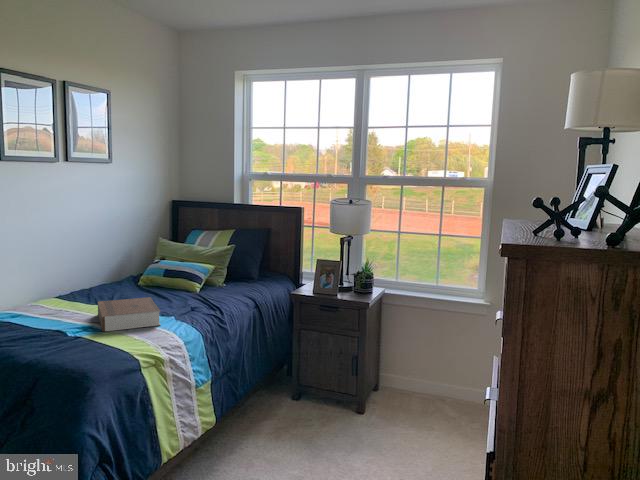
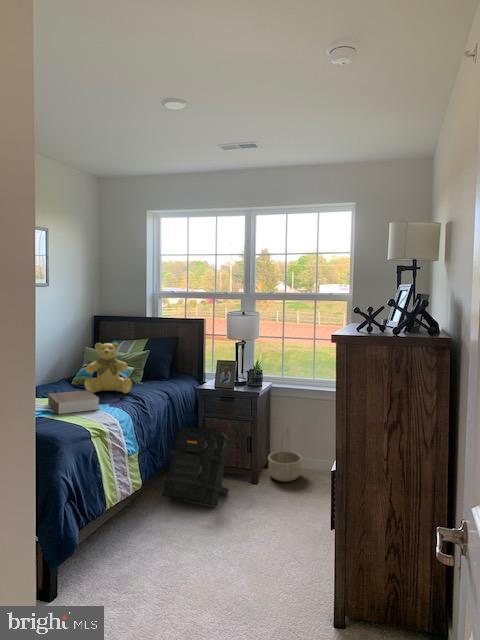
teddy bear: none [148,236,208,301] -> present [84,342,132,393]
backpack: none [244,343,330,447] -> present [162,427,229,506]
basket: none [377,343,421,413] -> present [268,426,302,482]

